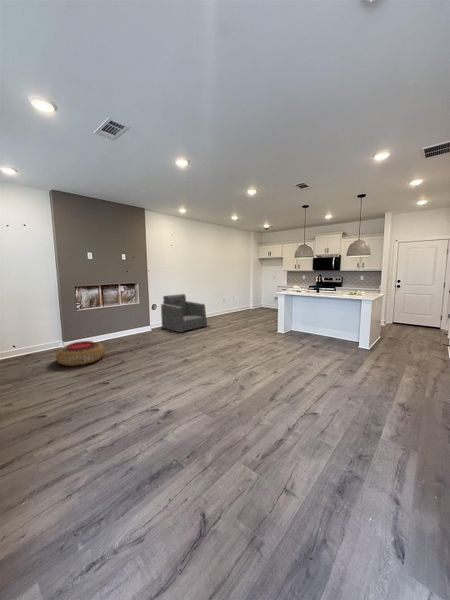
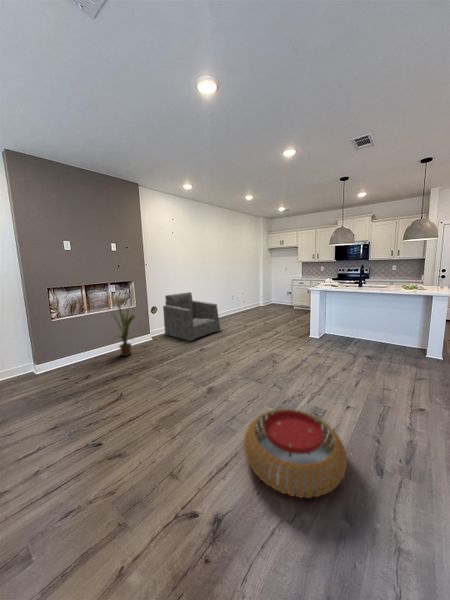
house plant: none [115,297,141,340] -> present [114,303,135,356]
pouf: present [56,341,105,366] -> present [244,409,347,498]

